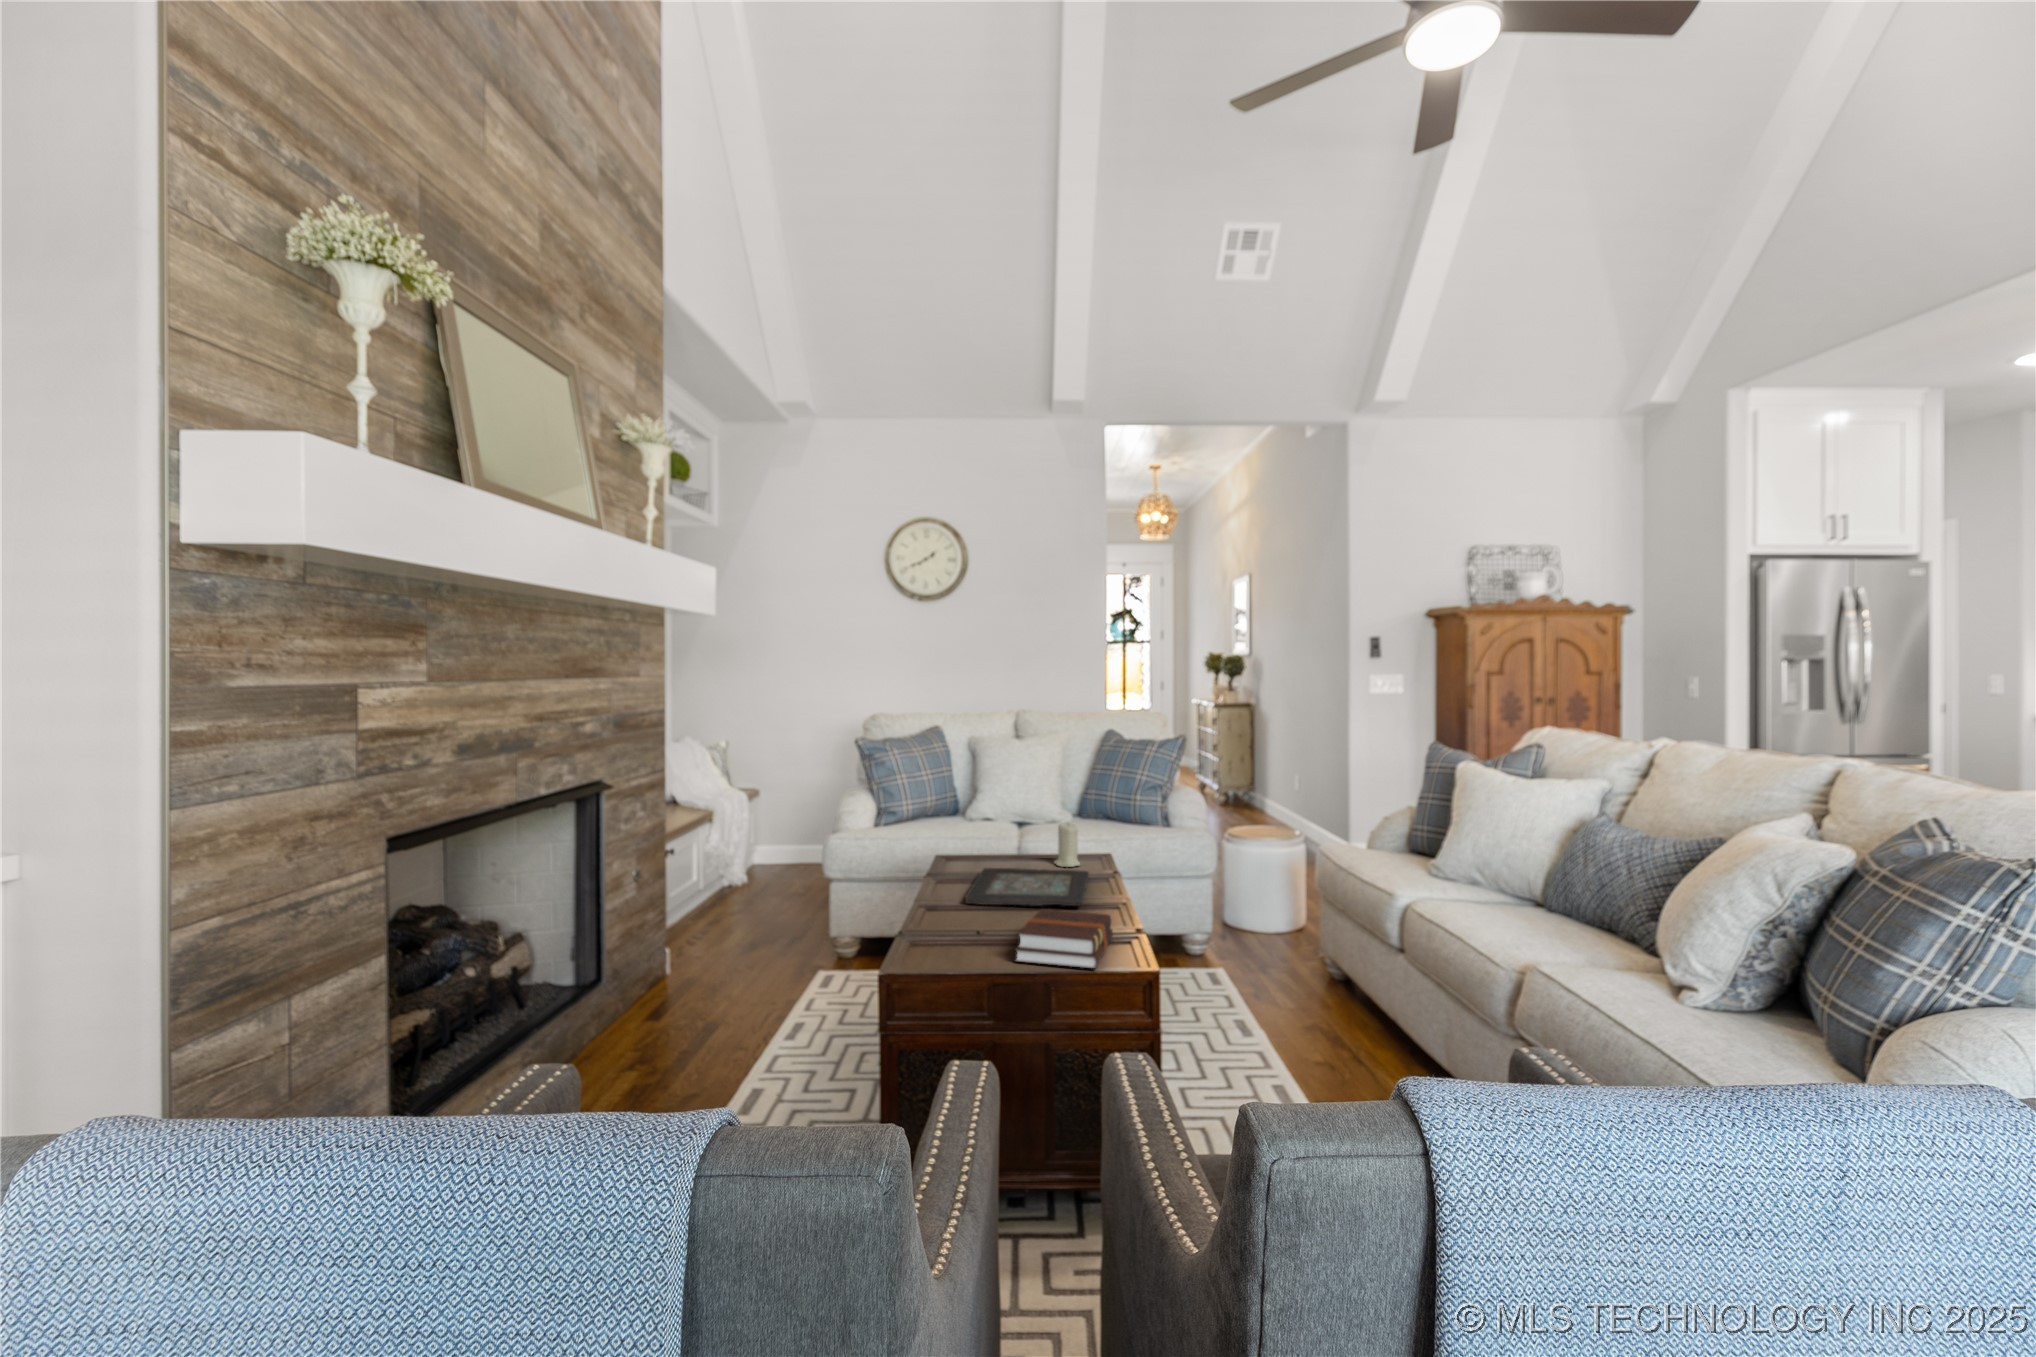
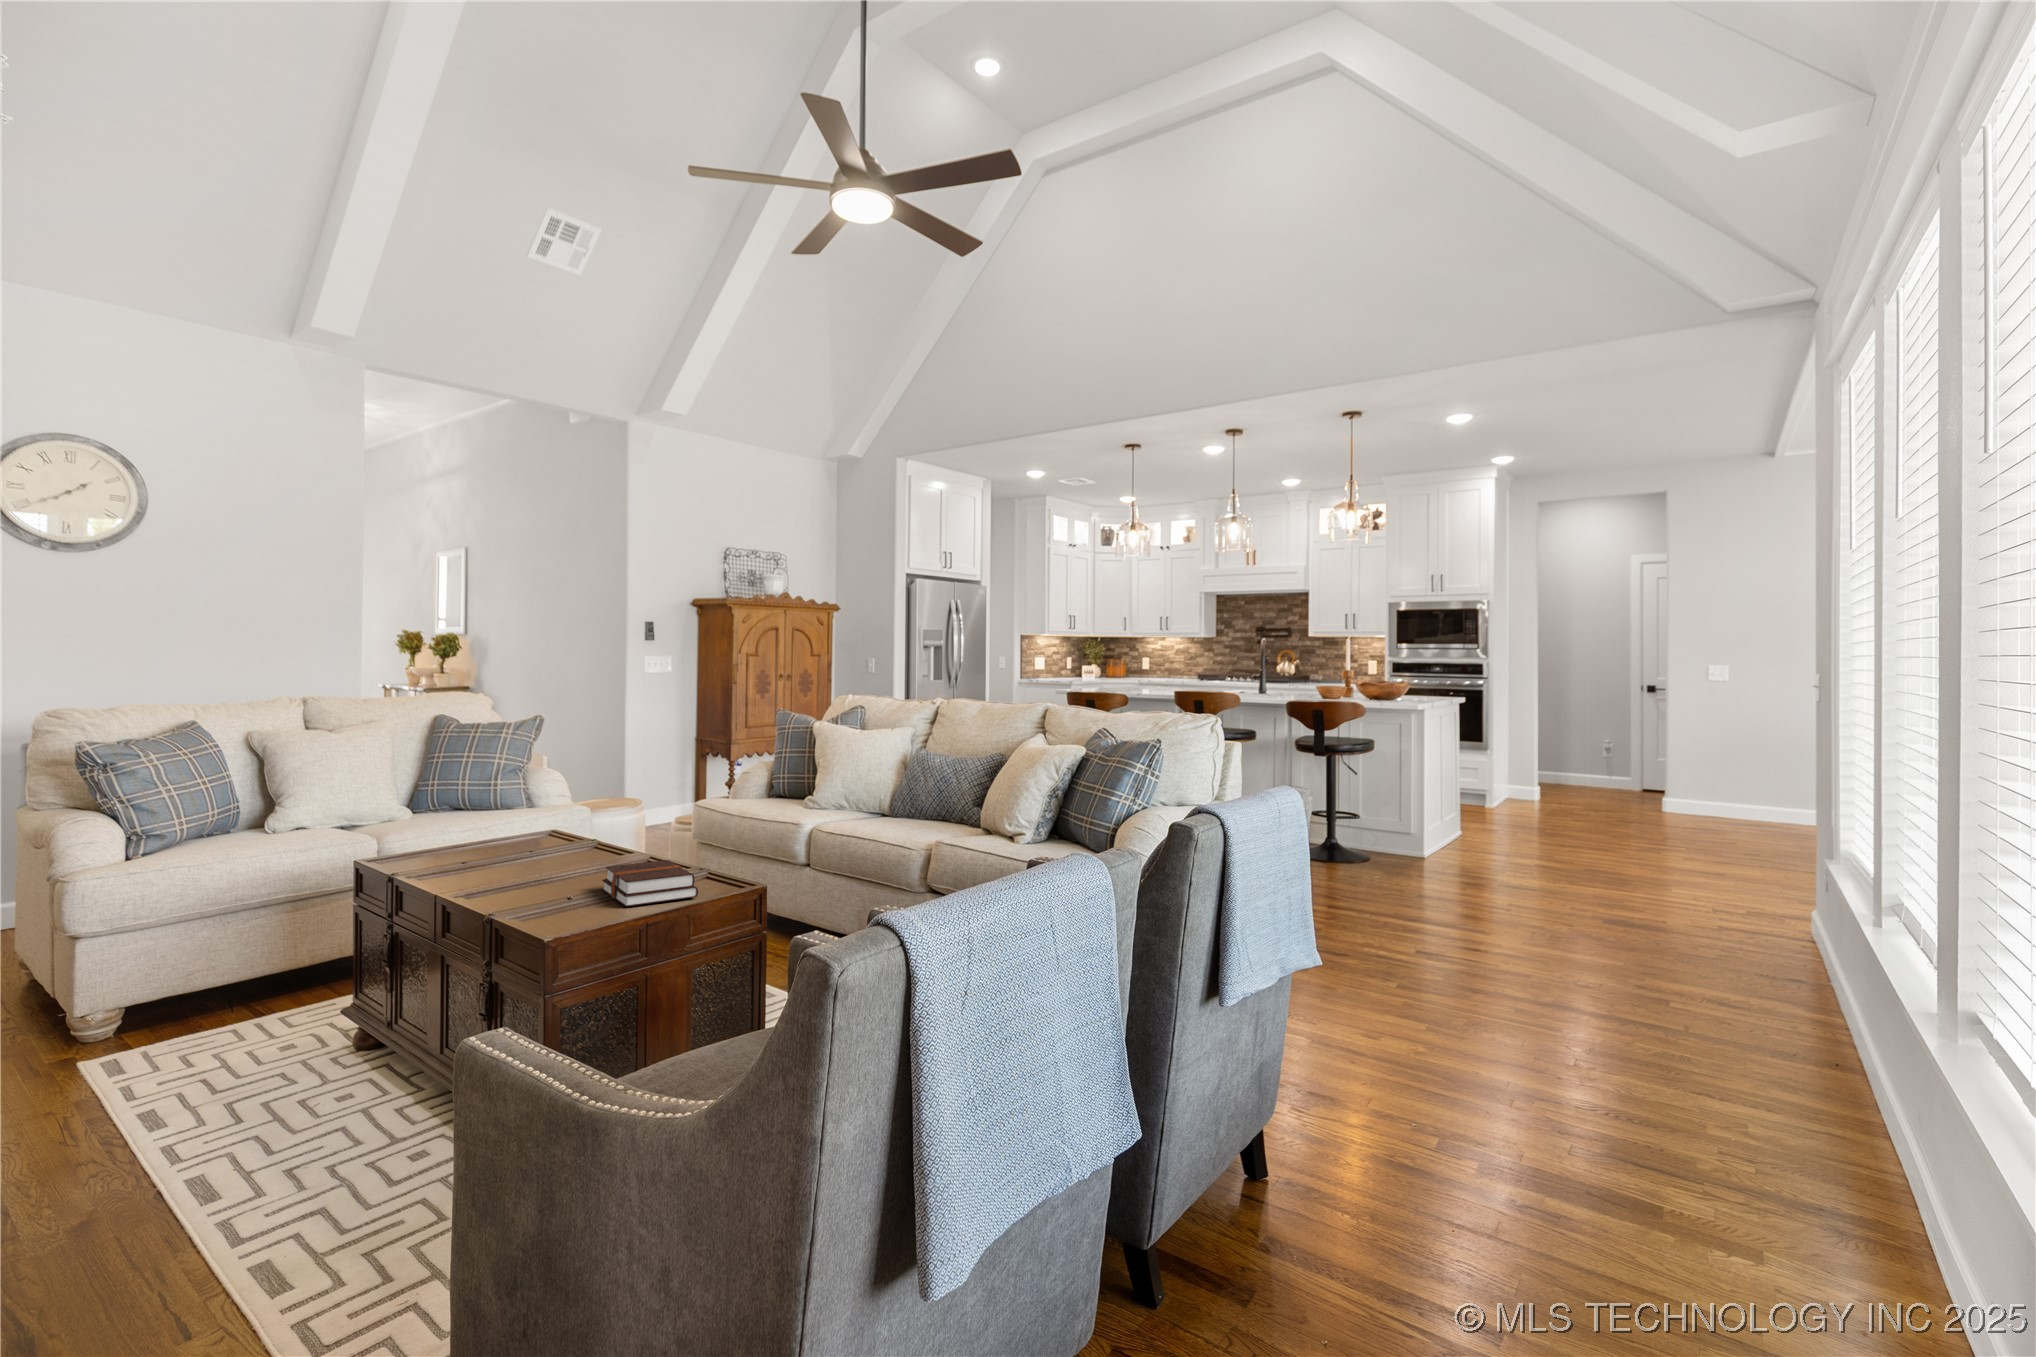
candle: present [1054,822,1080,867] -> none [504,803,535,847]
decorative tray: present [965,868,1089,906] -> none [454,844,607,885]

